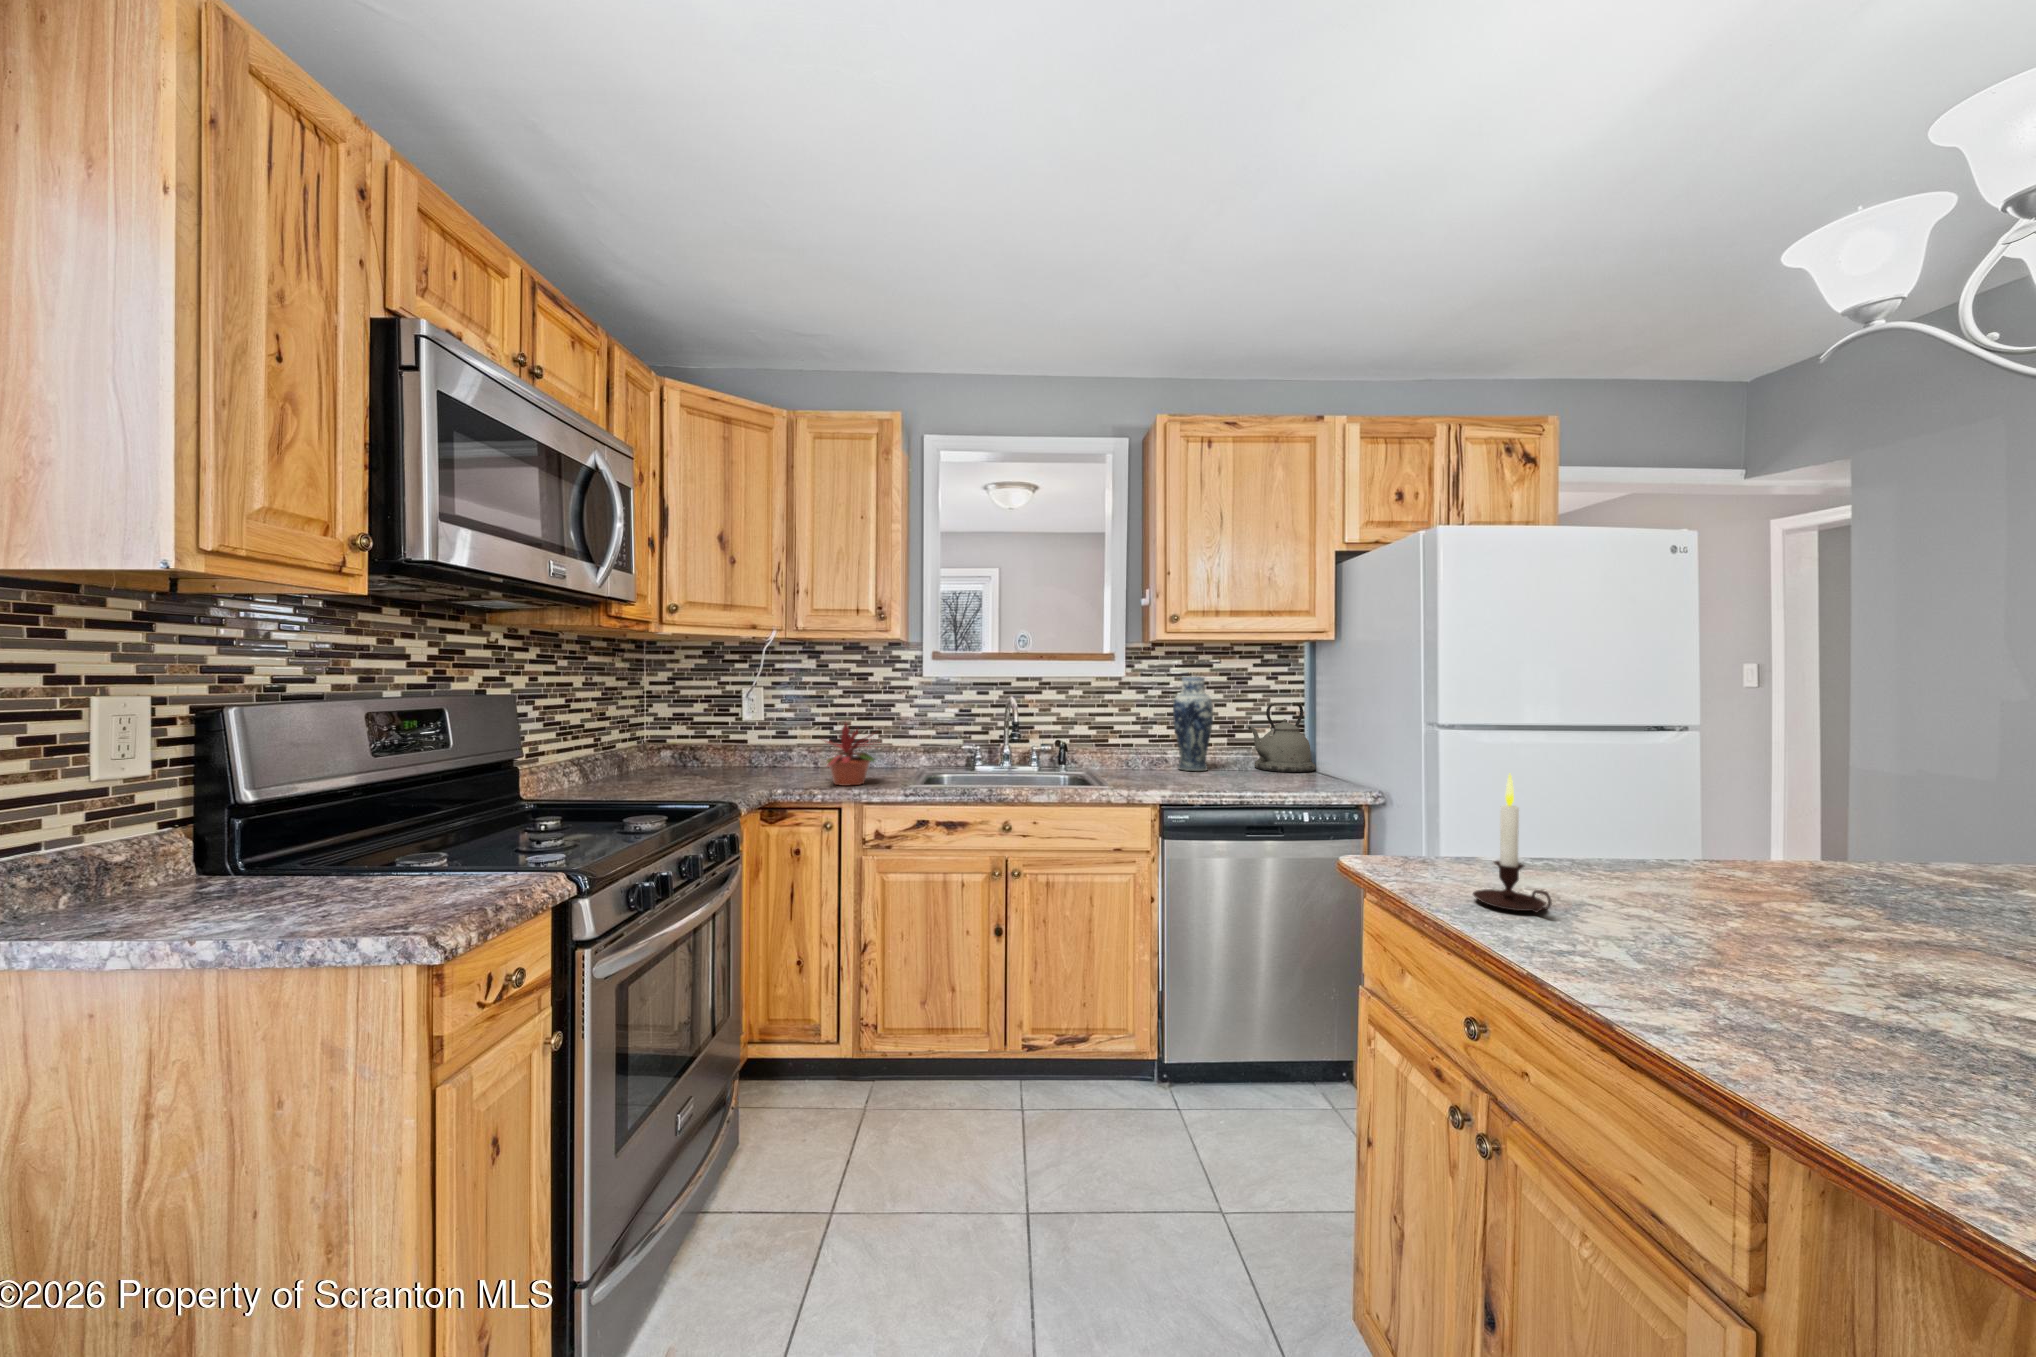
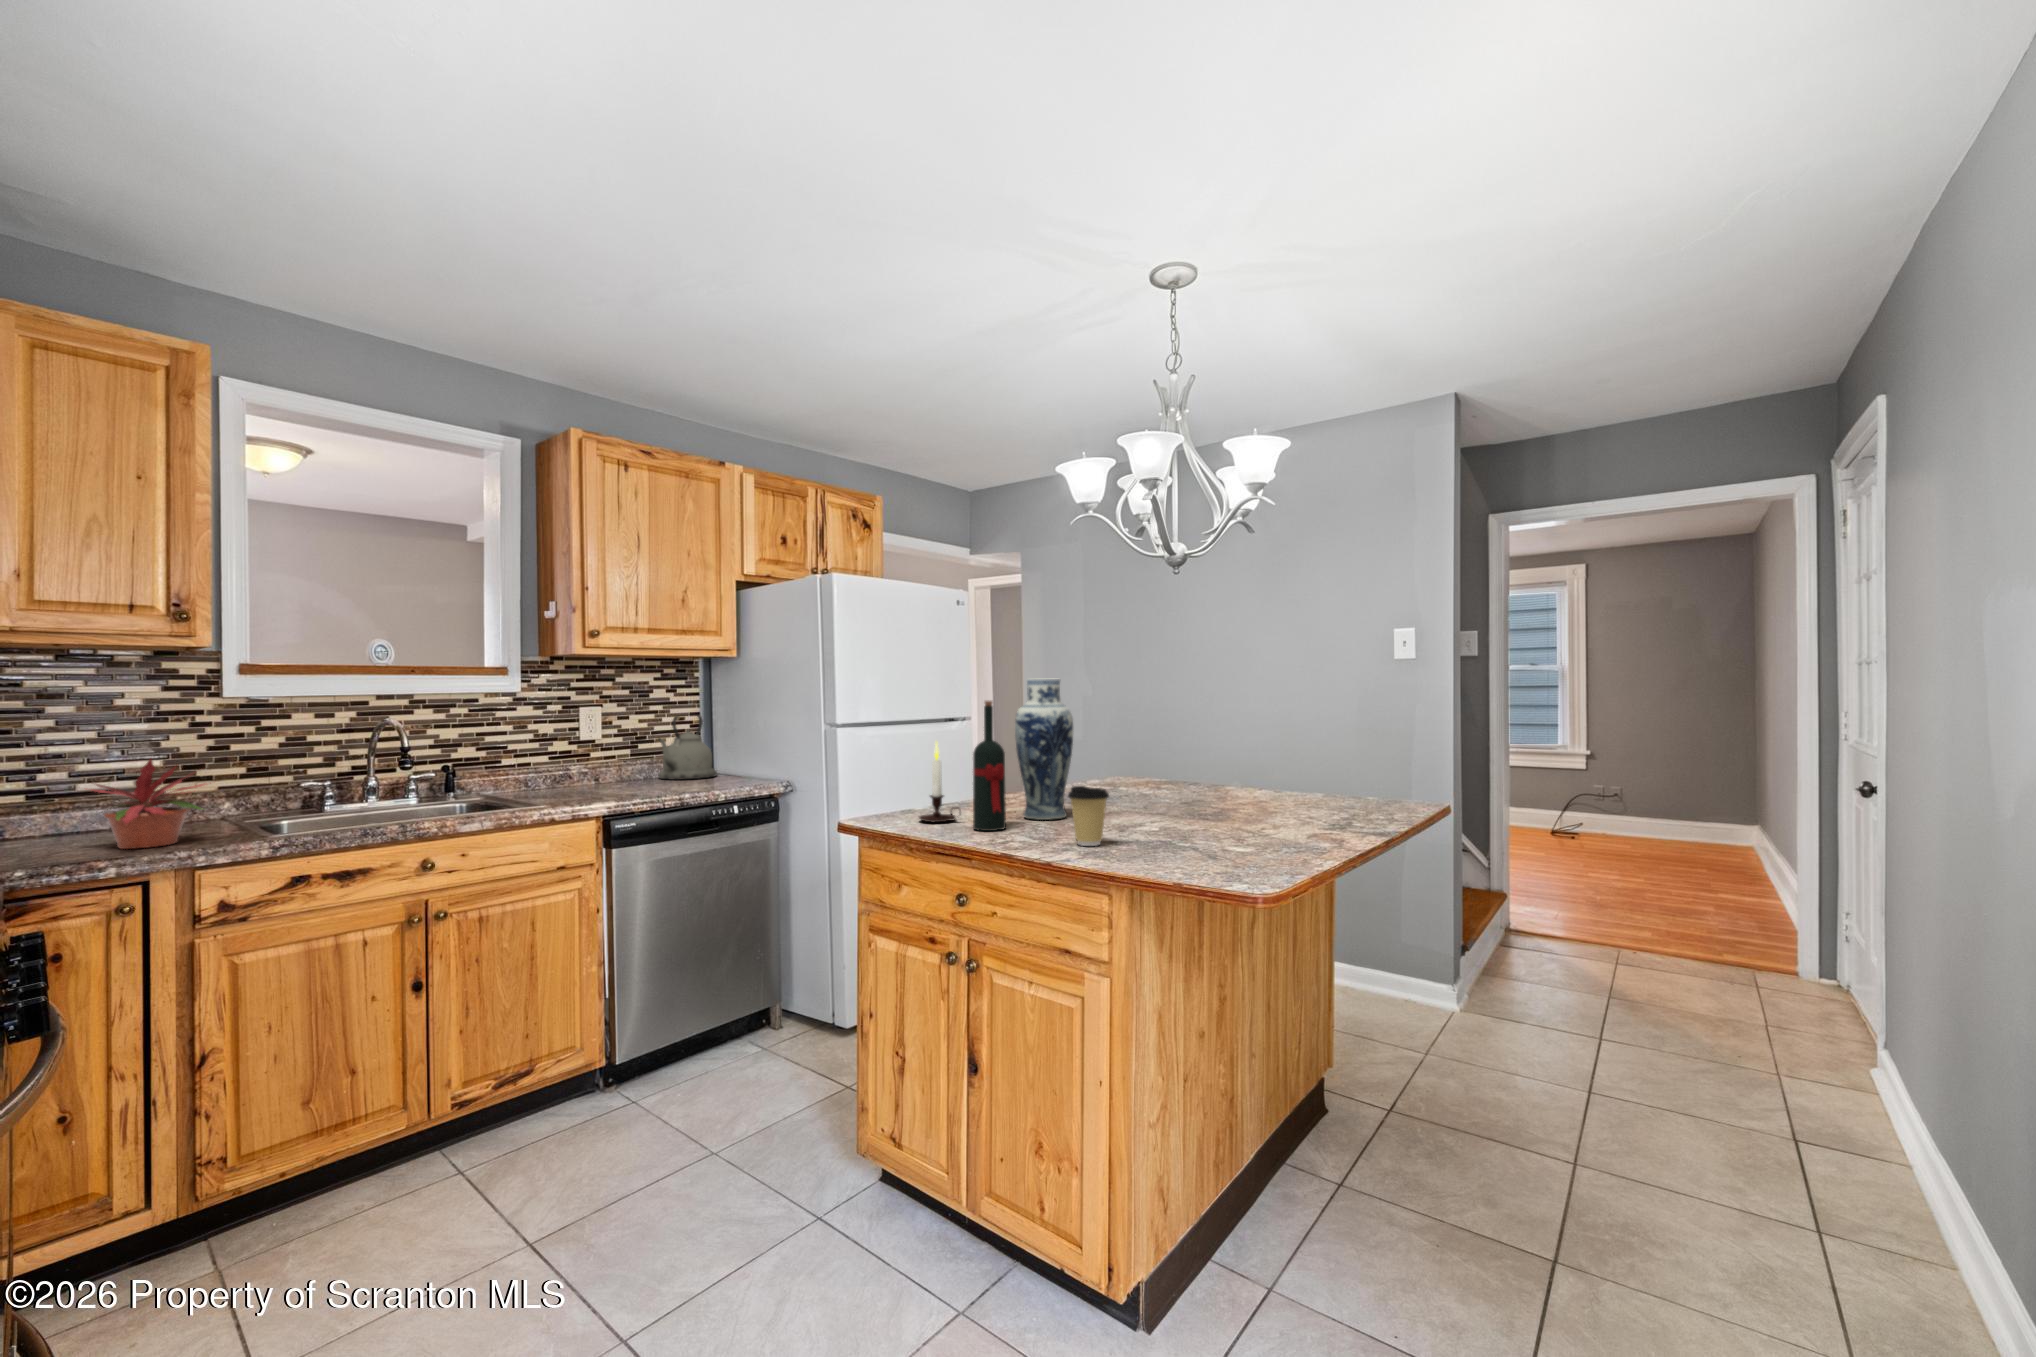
vase: present [1173,676,1213,771] -> present [1015,679,1073,820]
wine bottle: none [1562,714,1640,962] -> present [973,701,1006,831]
coffee cup: none [1779,929,1934,1096] -> present [1068,786,1109,846]

